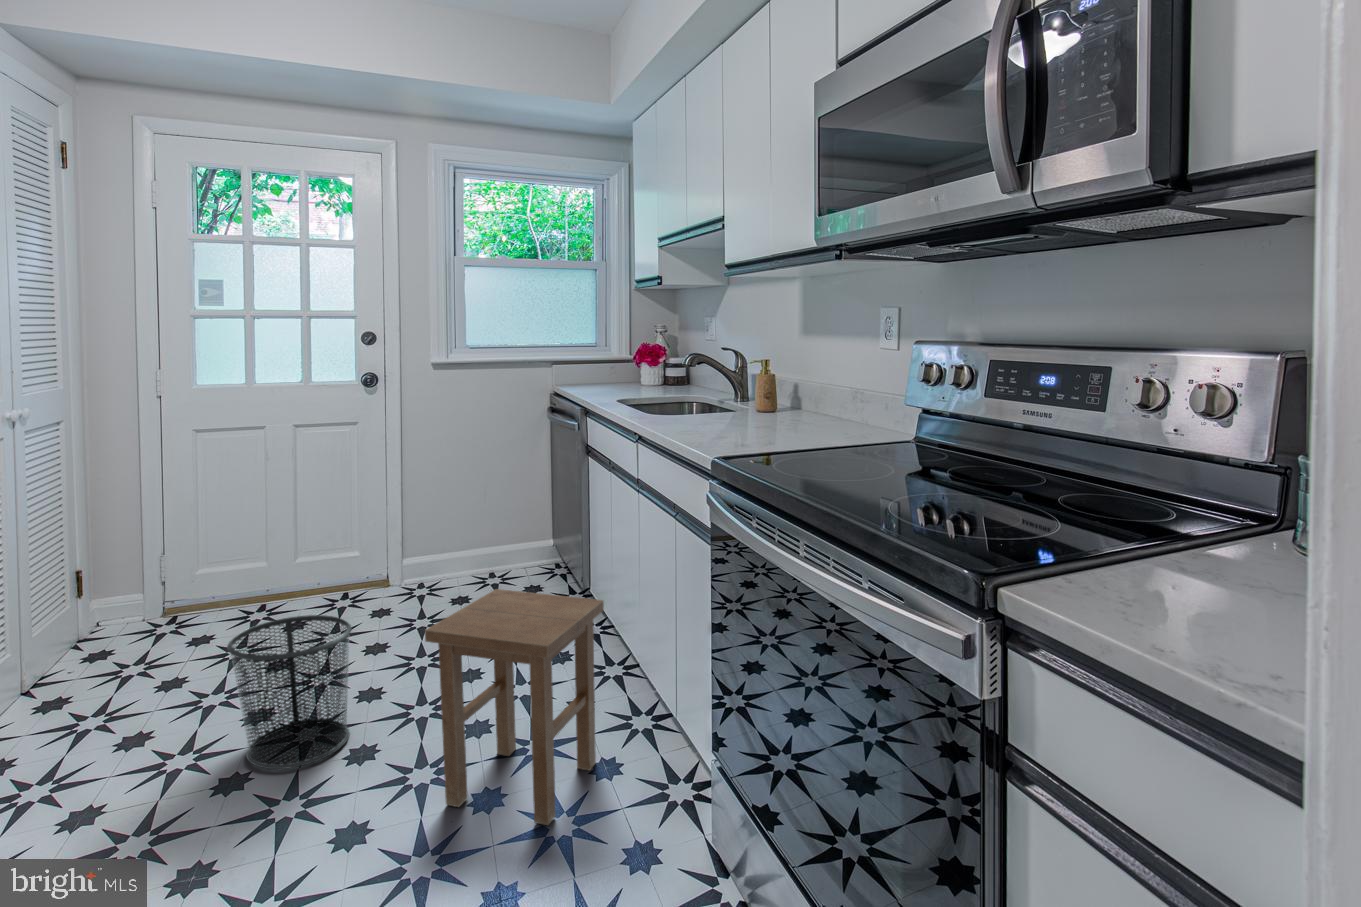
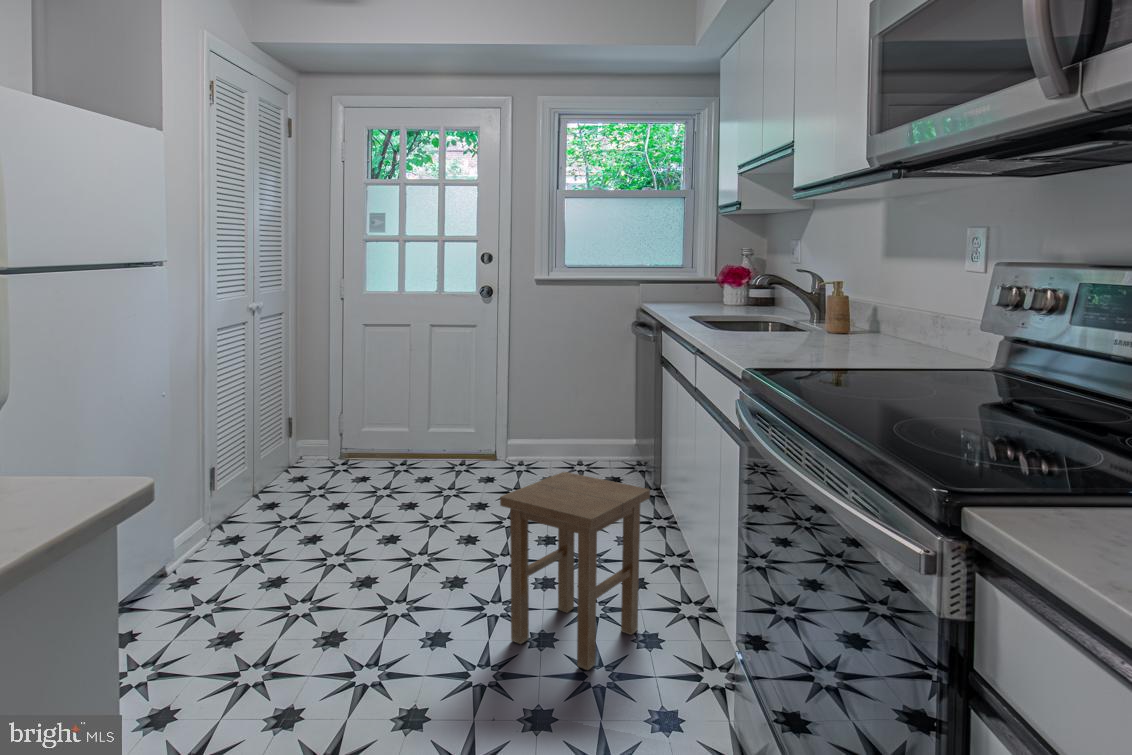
waste bin: present [227,615,352,769] -> none [365,480,454,595]

